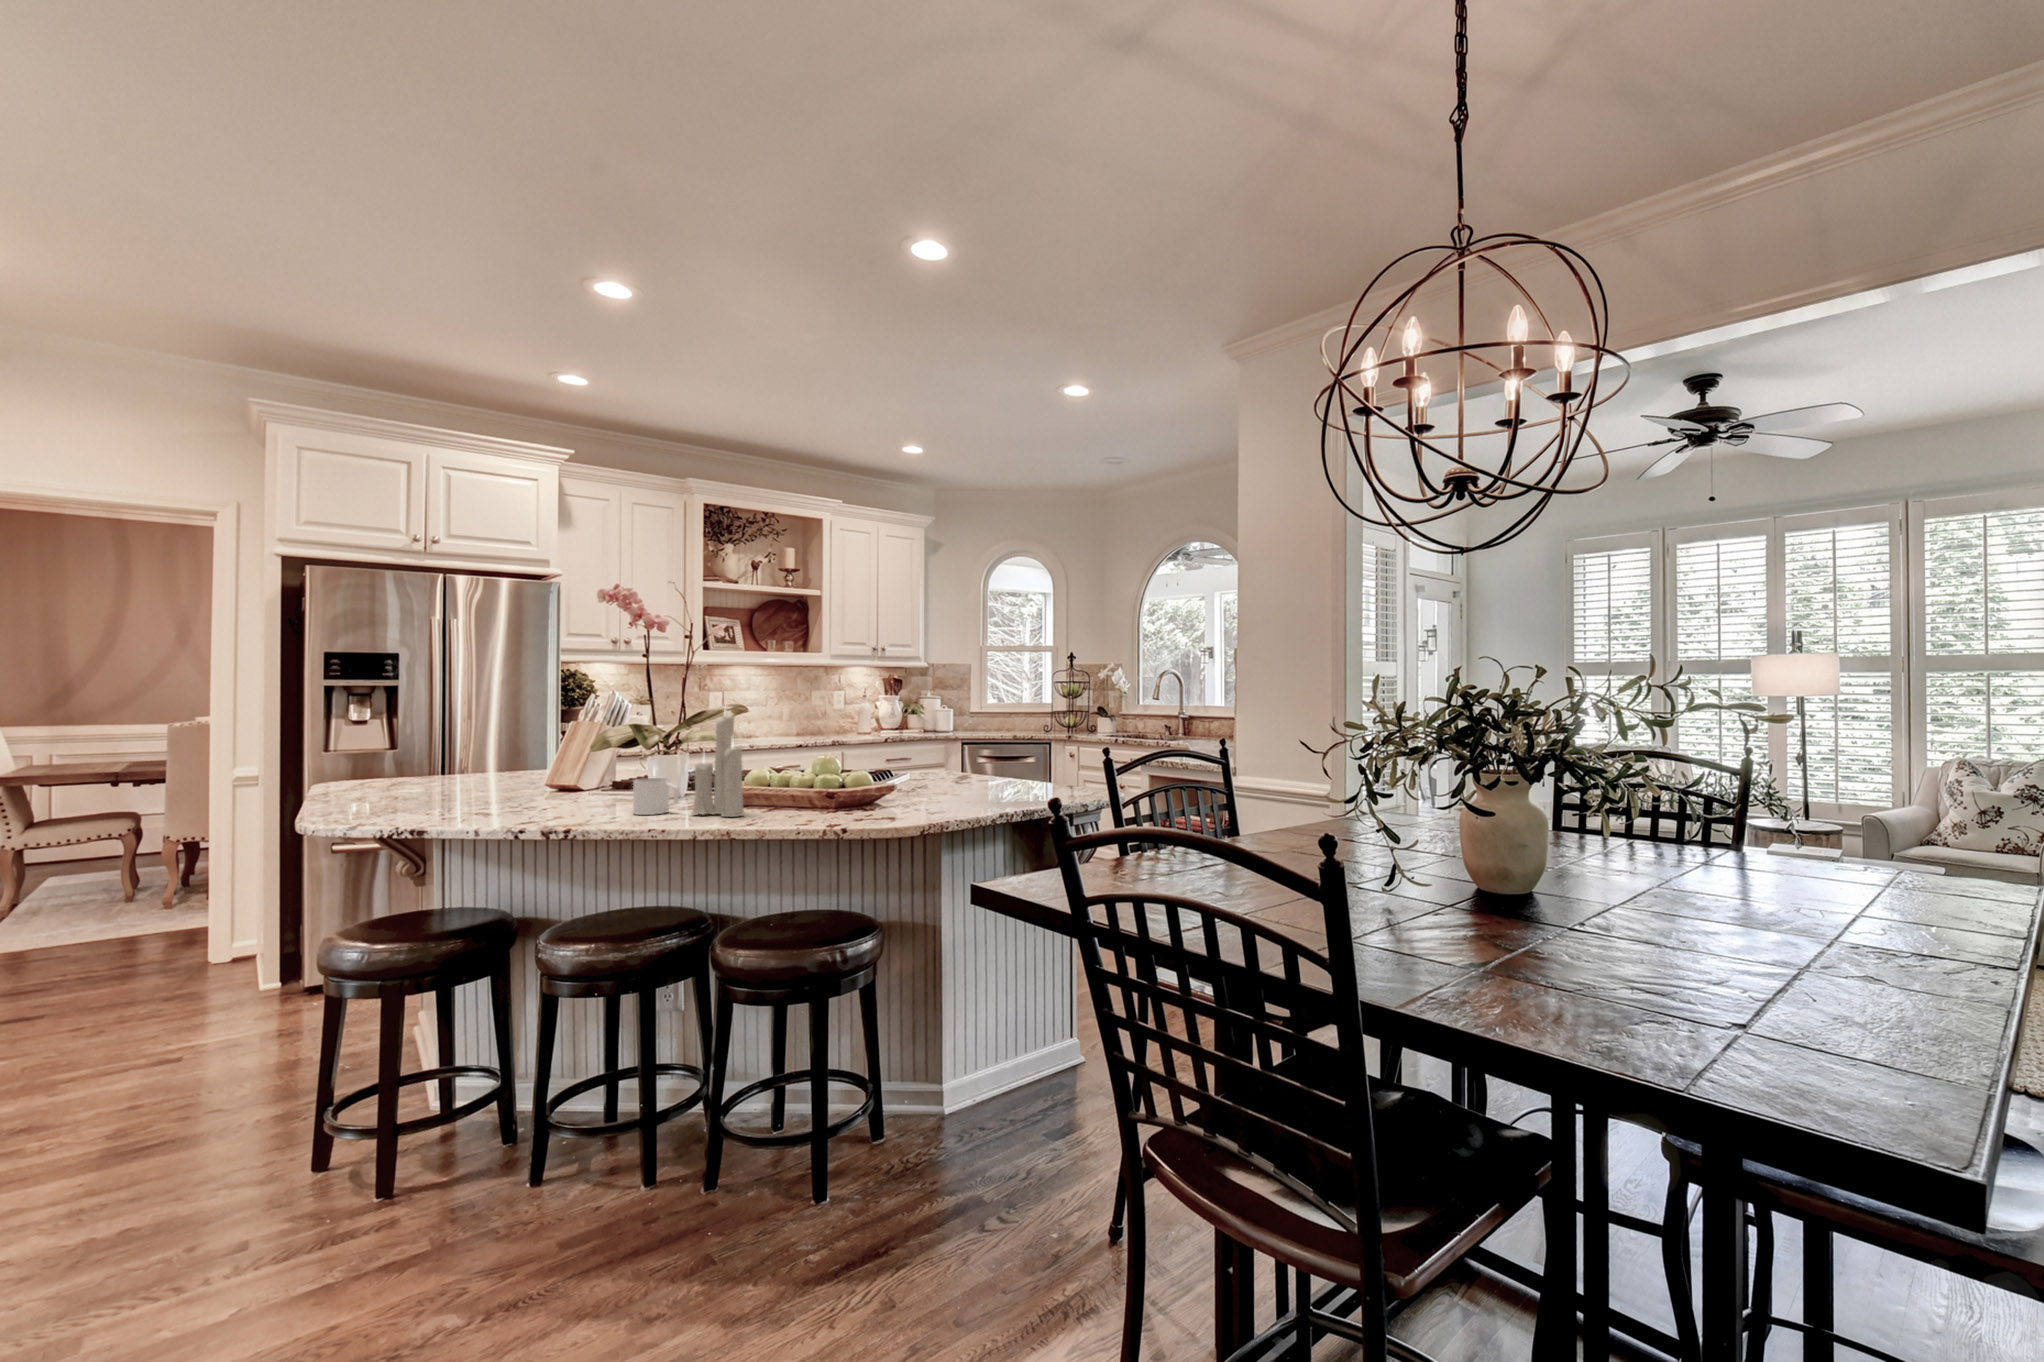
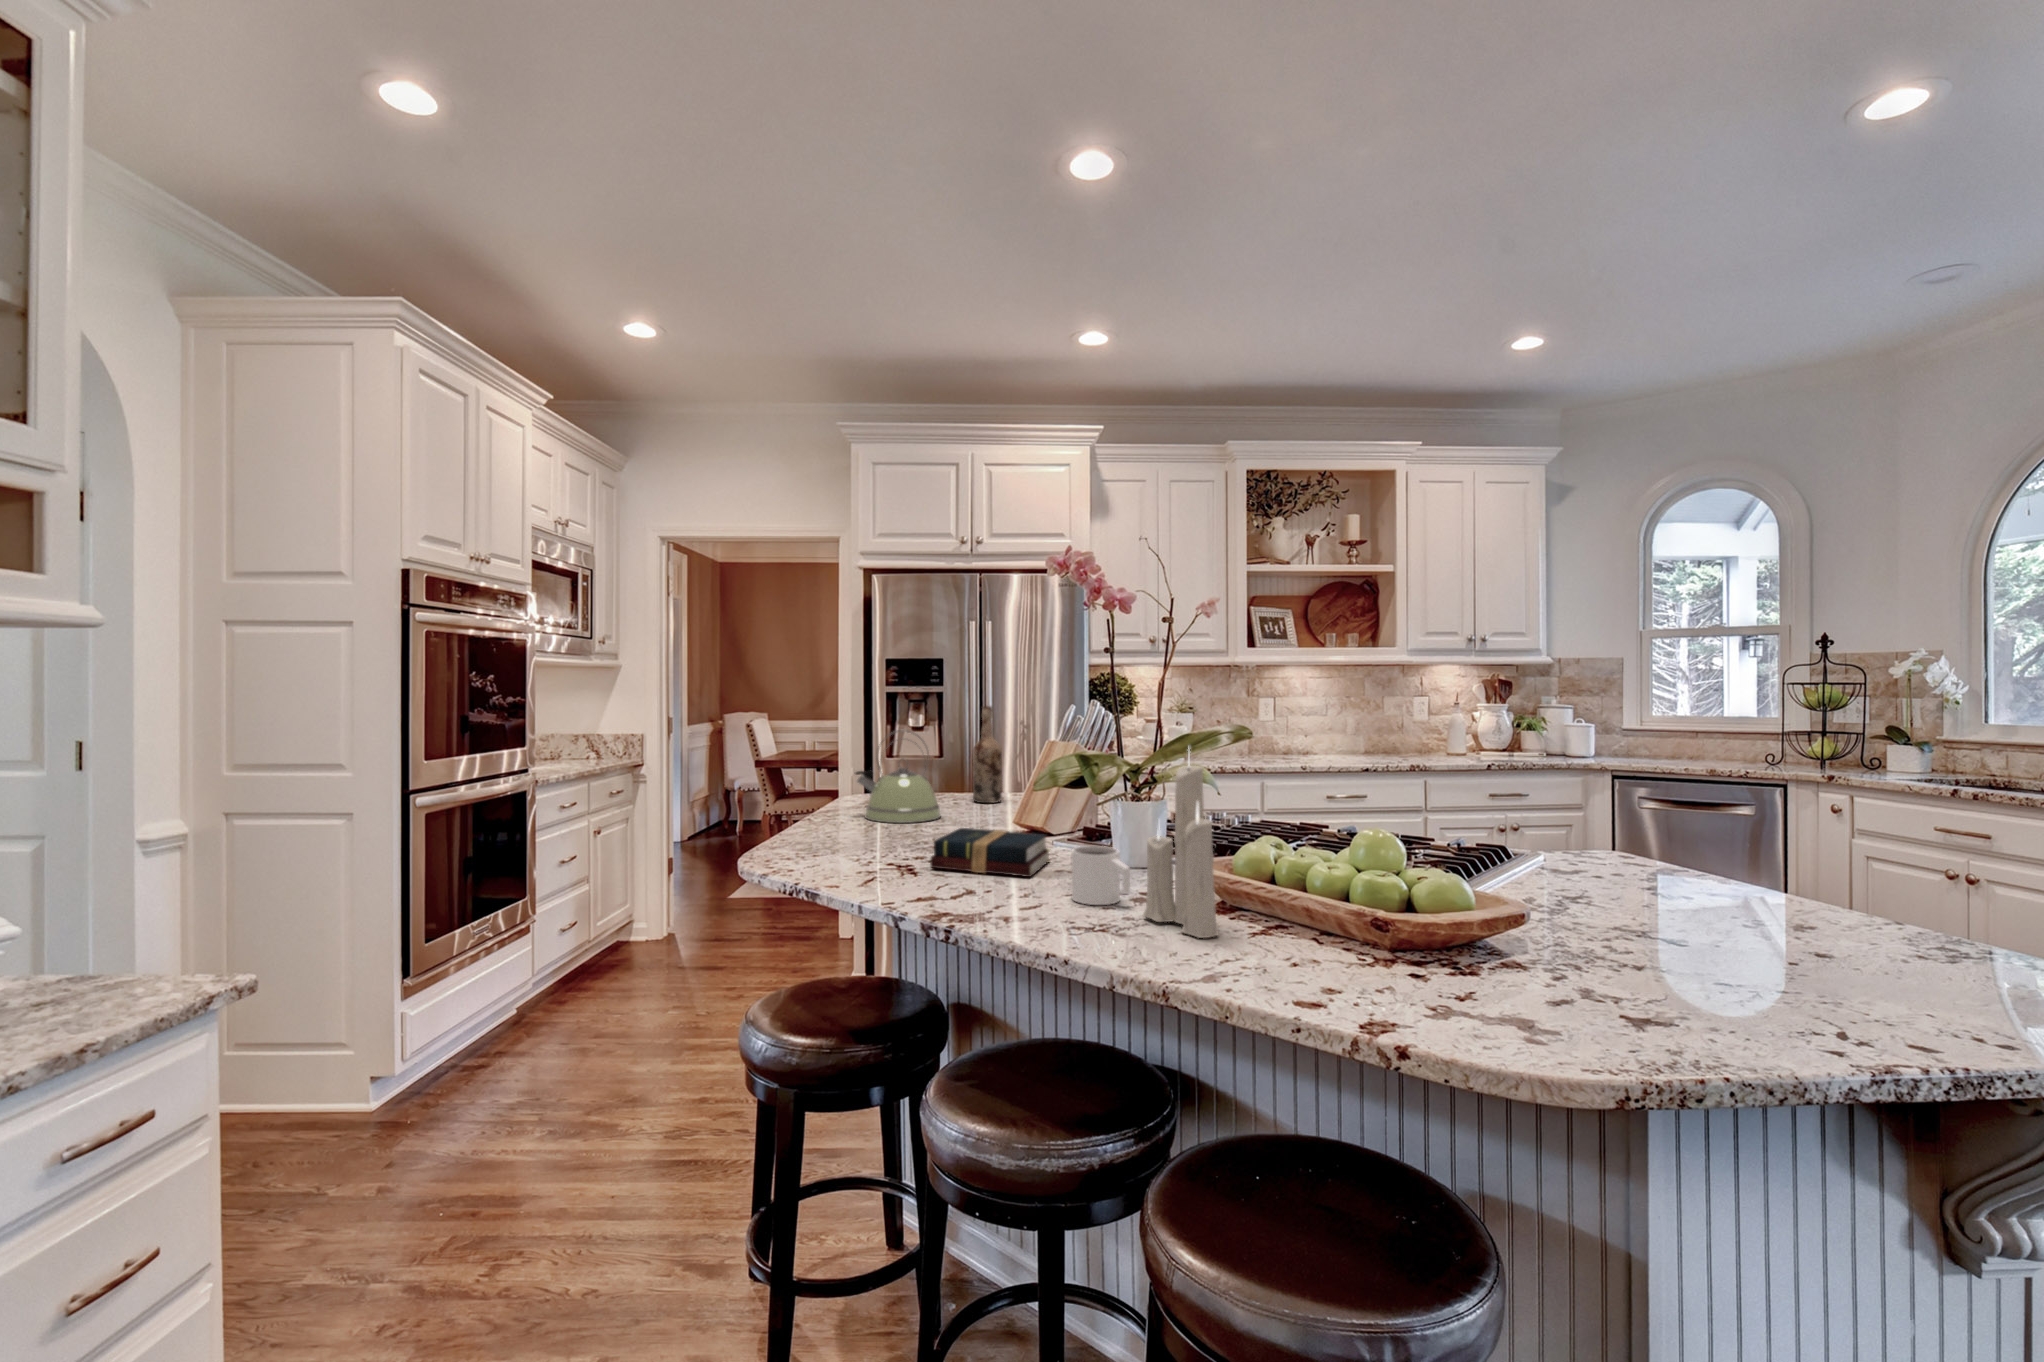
wine bottle: none [473,697,505,784] -> present [973,706,1002,803]
kettle: none [361,717,457,800] -> present [855,730,941,823]
hardback book: none [498,783,596,814] -> present [930,828,1049,877]

